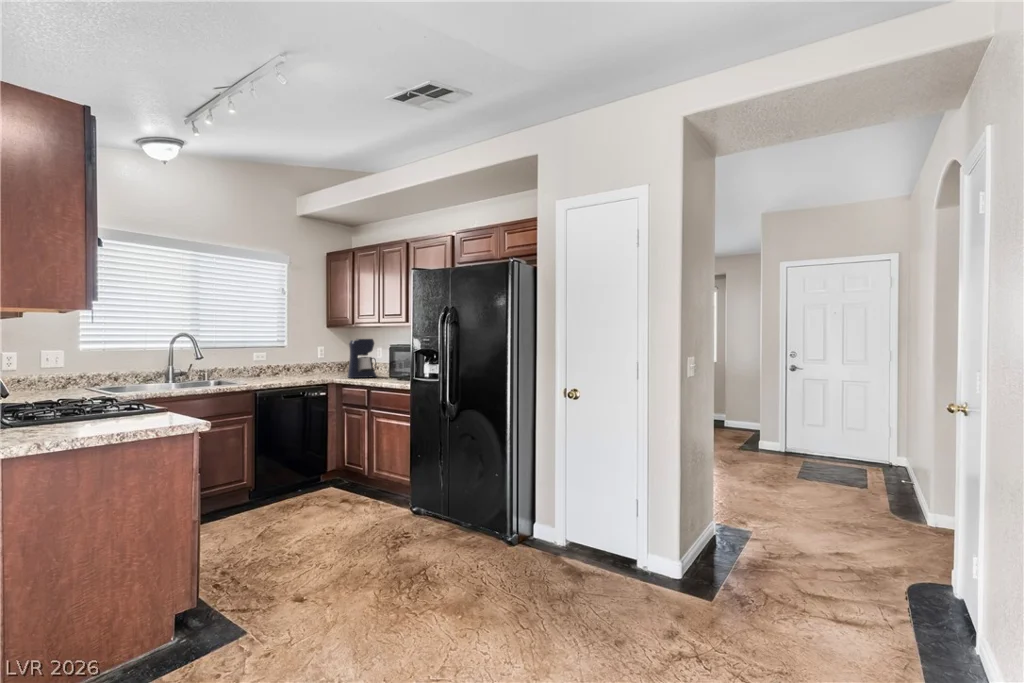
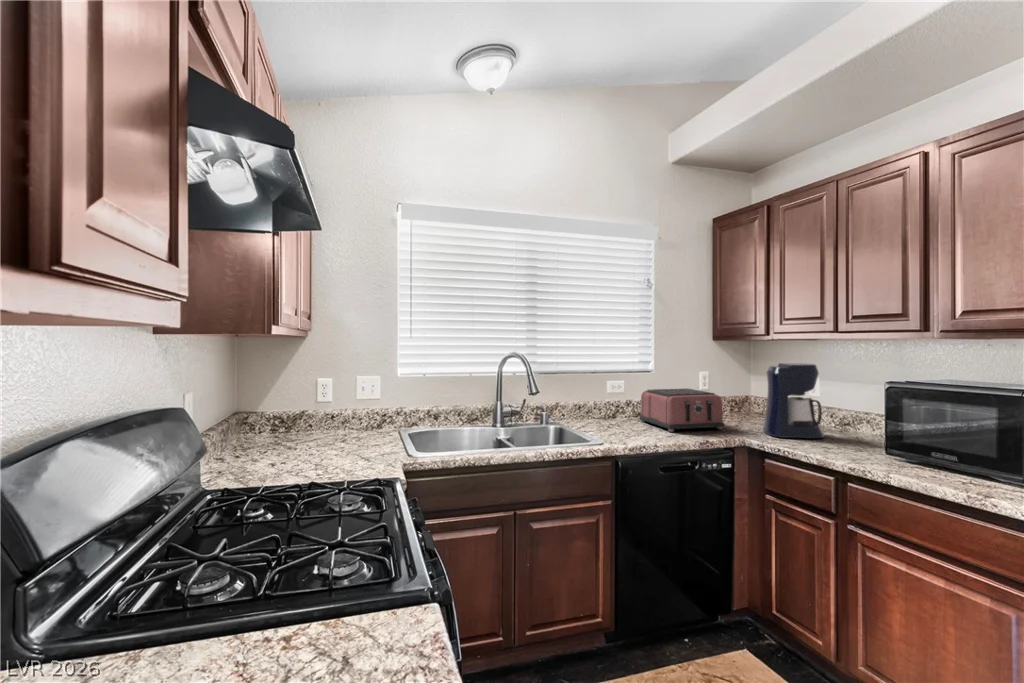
toaster: none [275,356,326,379] -> present [639,389,724,432]

